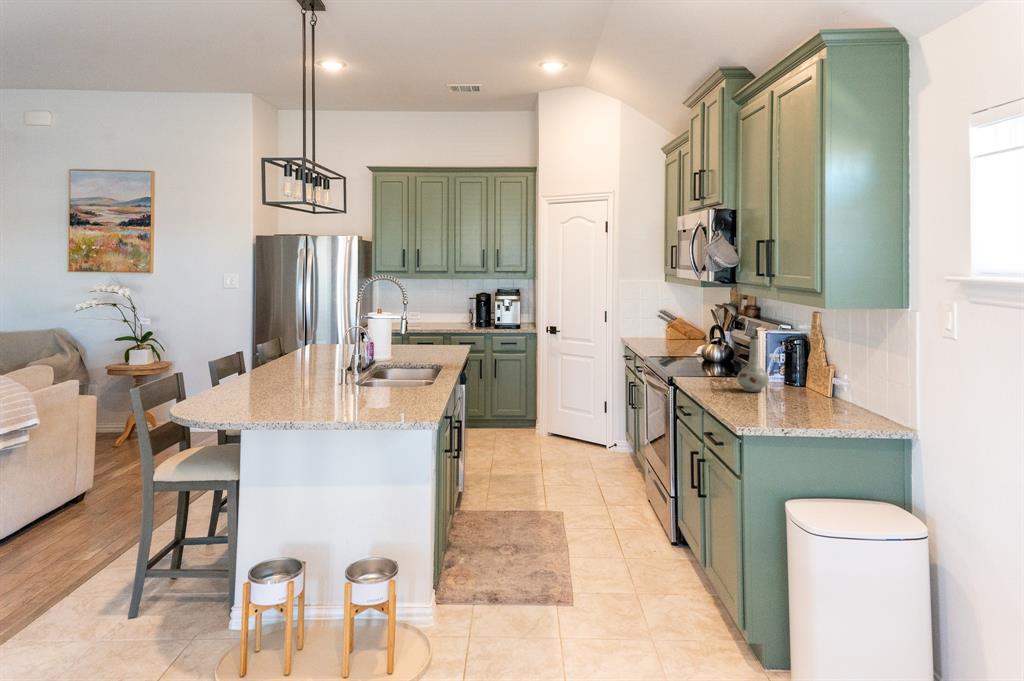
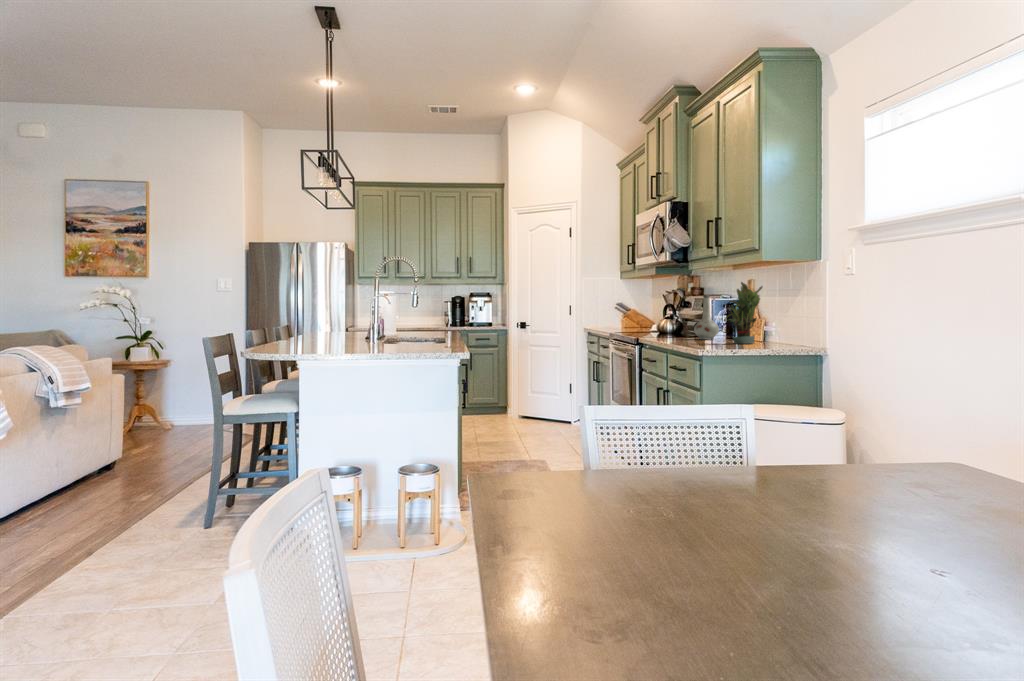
potted plant: none [769,336,826,415] -> present [724,282,762,344]

